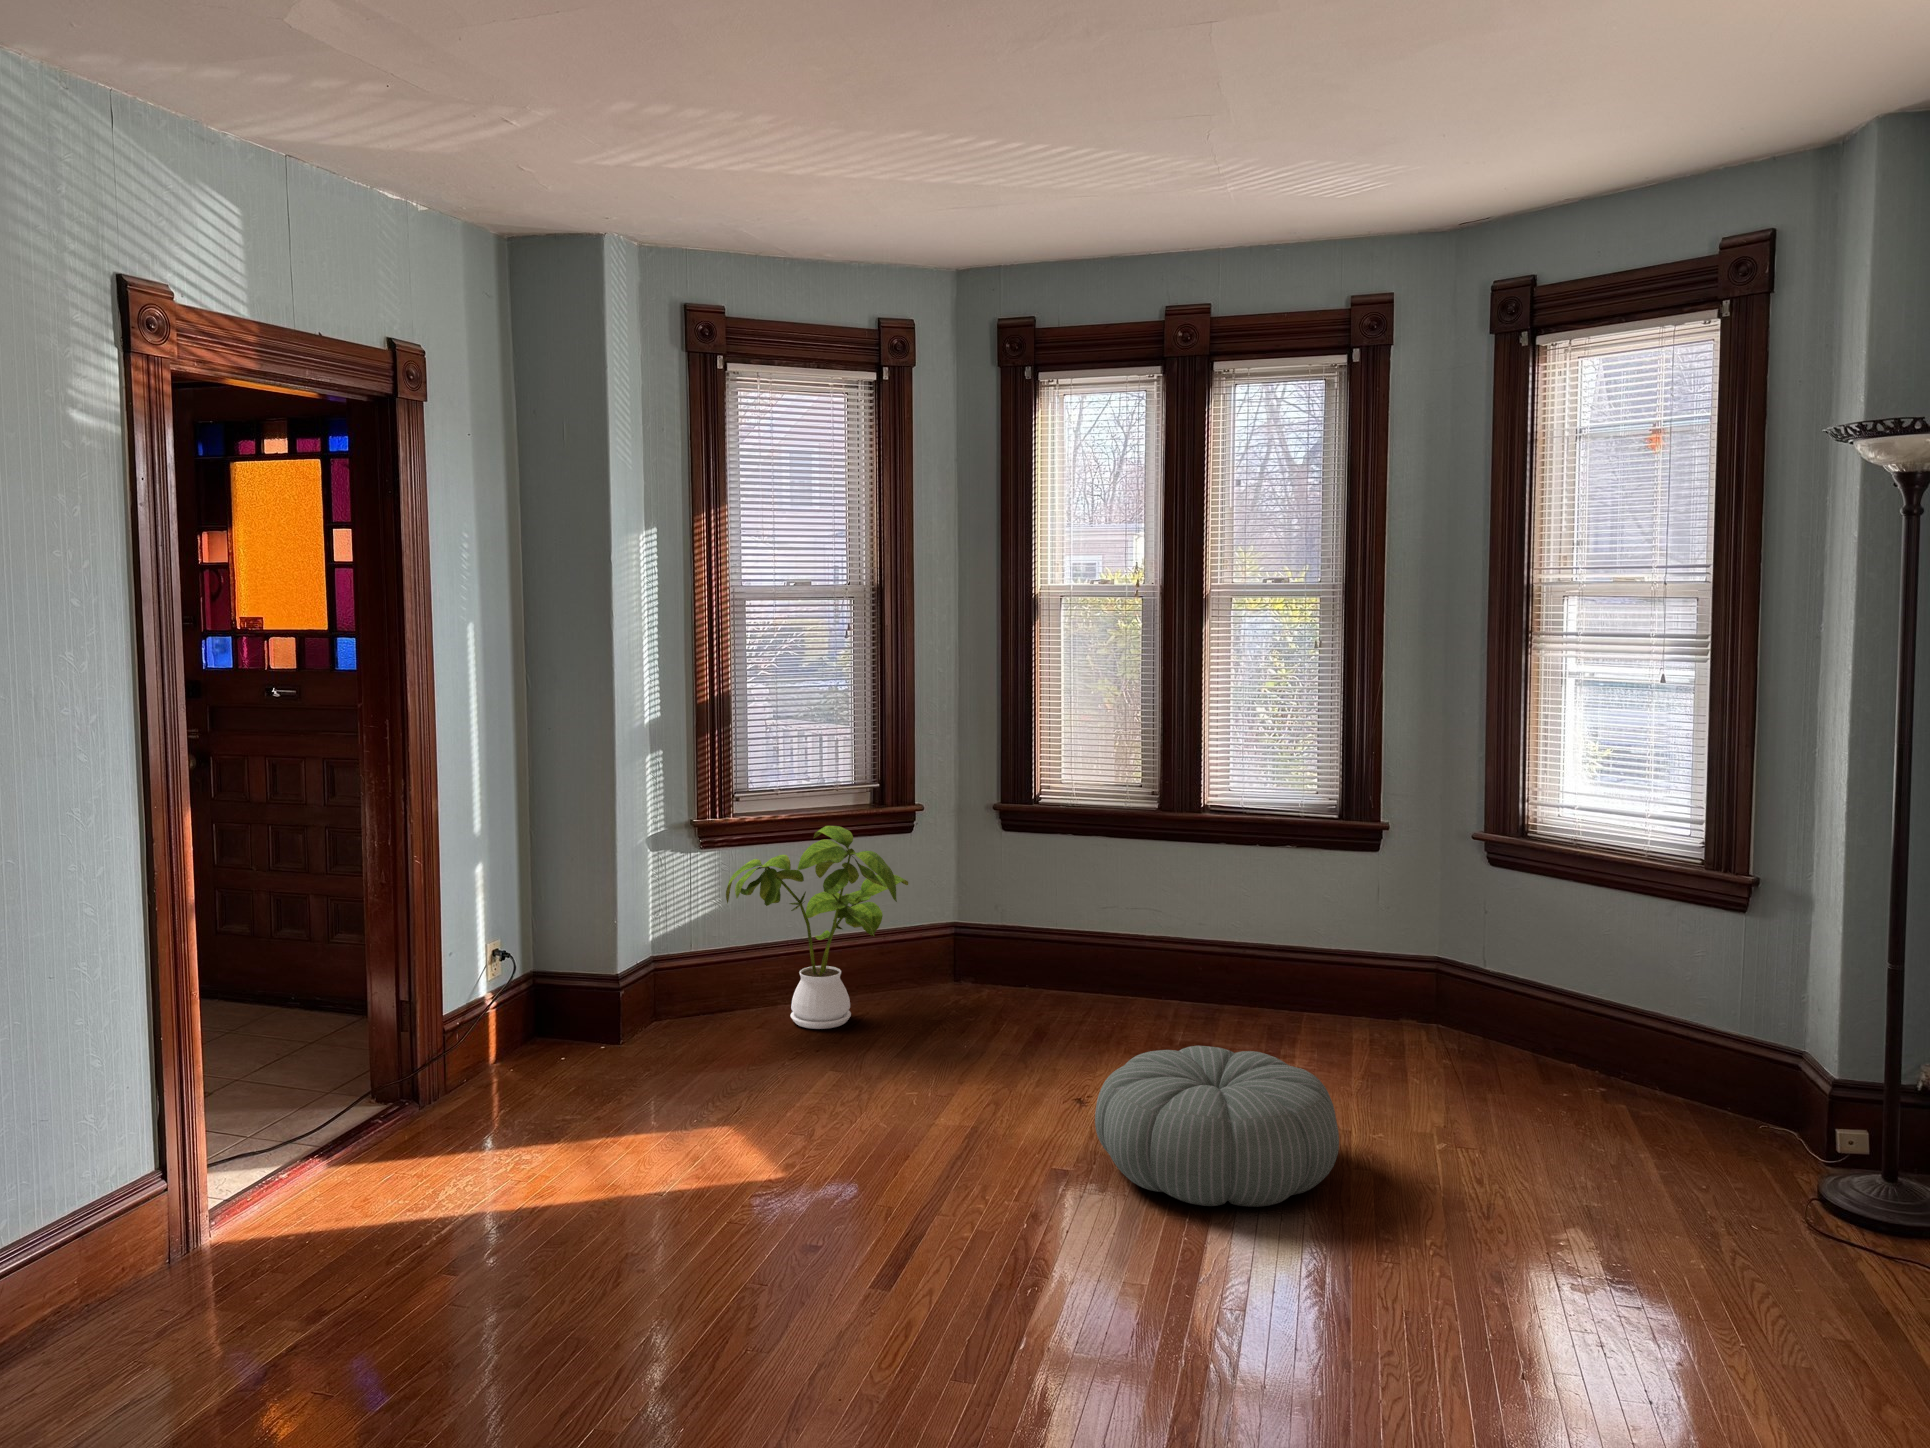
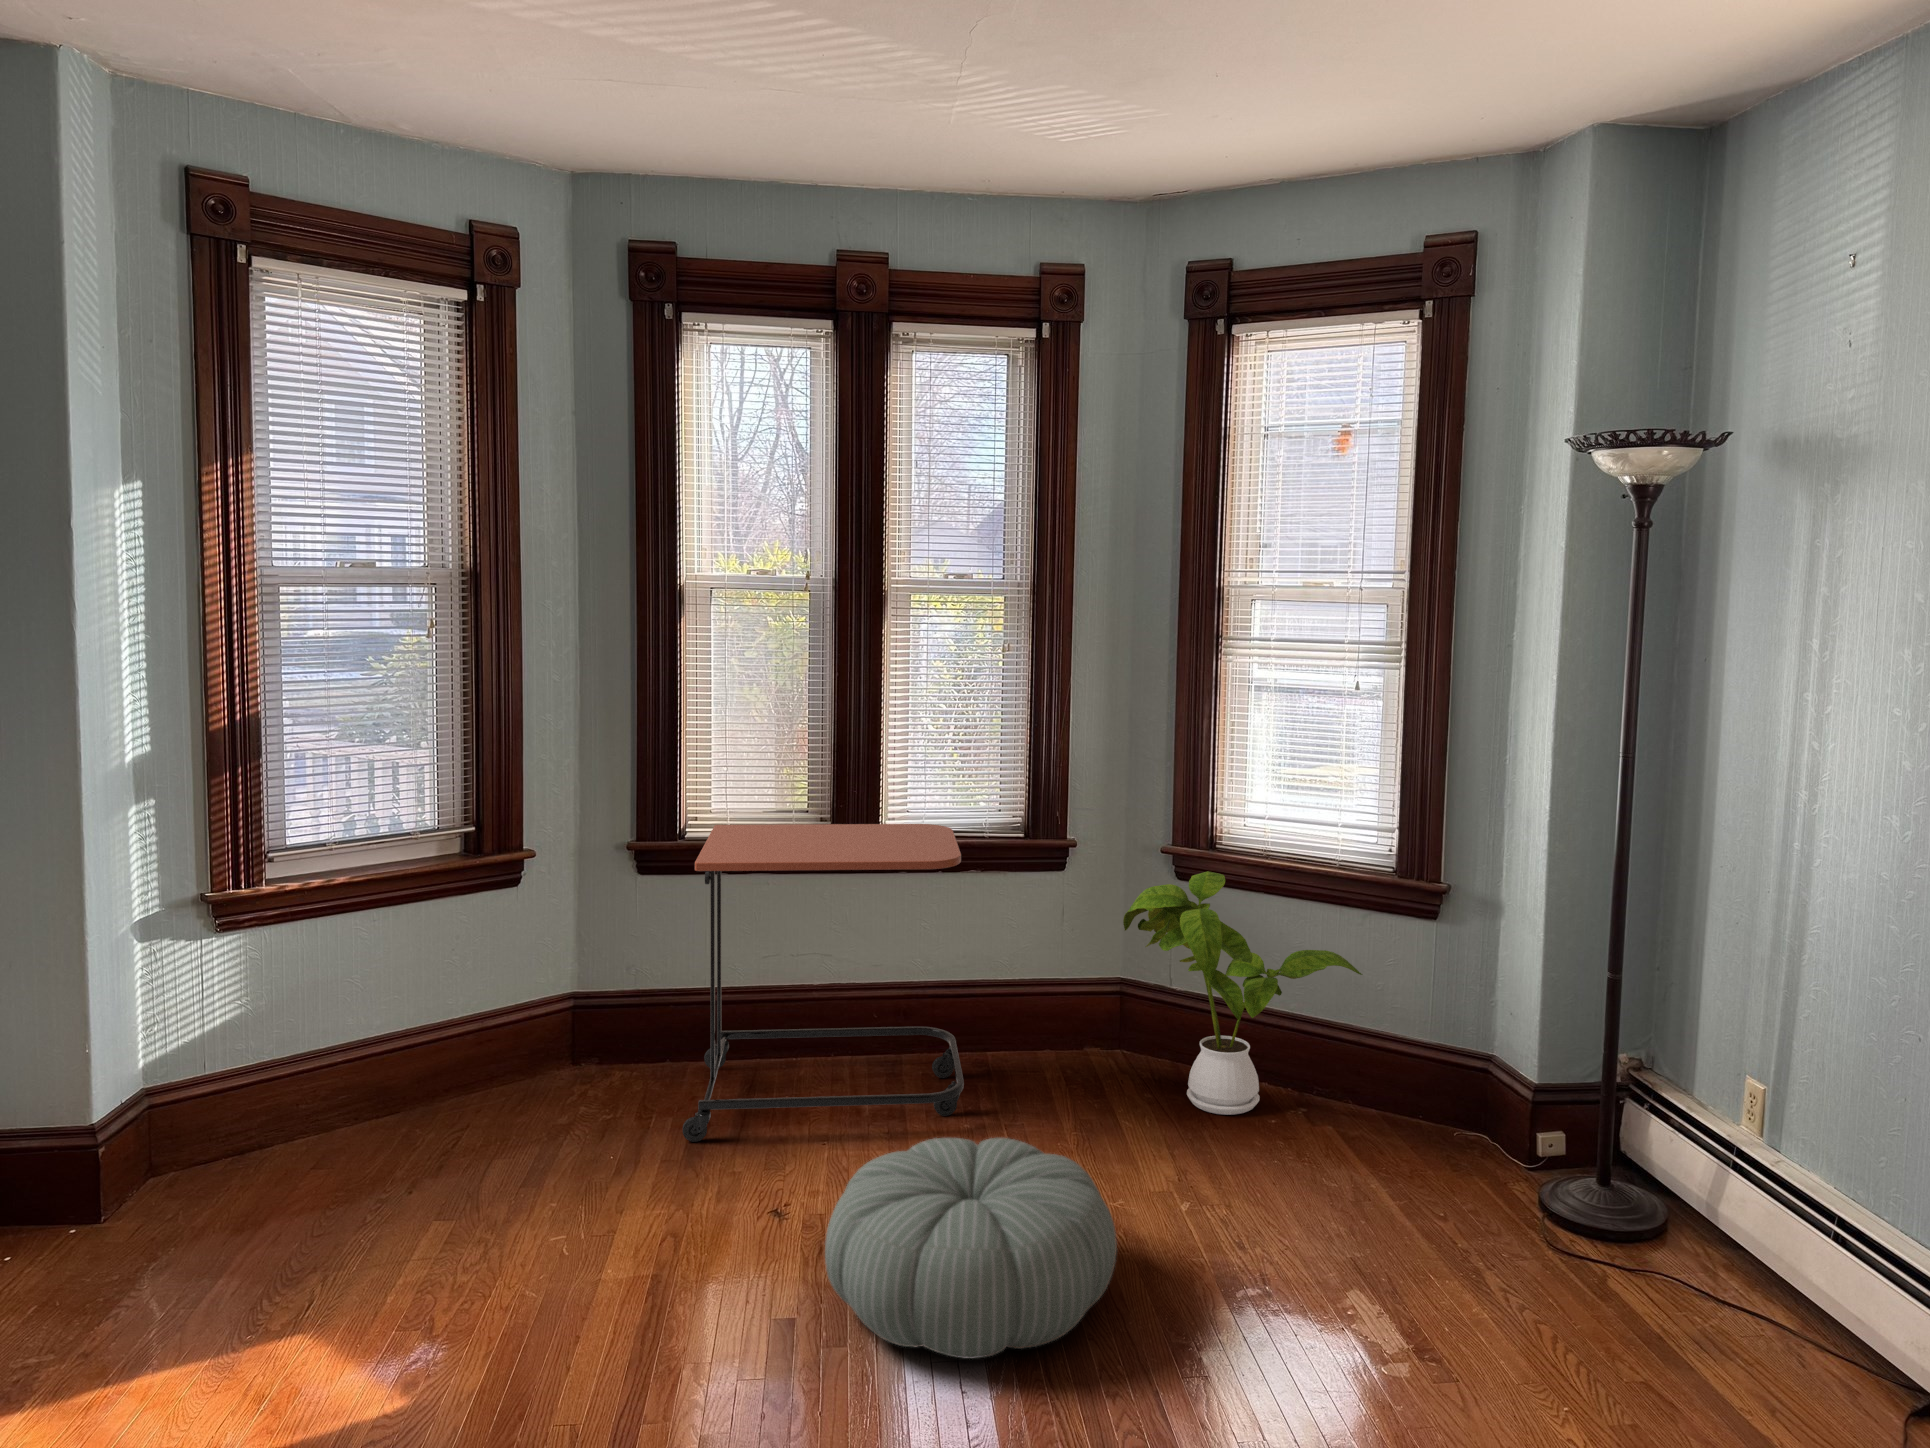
side table: none [1022,794,1269,1054] -> present [683,824,964,1142]
house plant: present [726,826,908,1029] -> present [1123,871,1362,1115]

